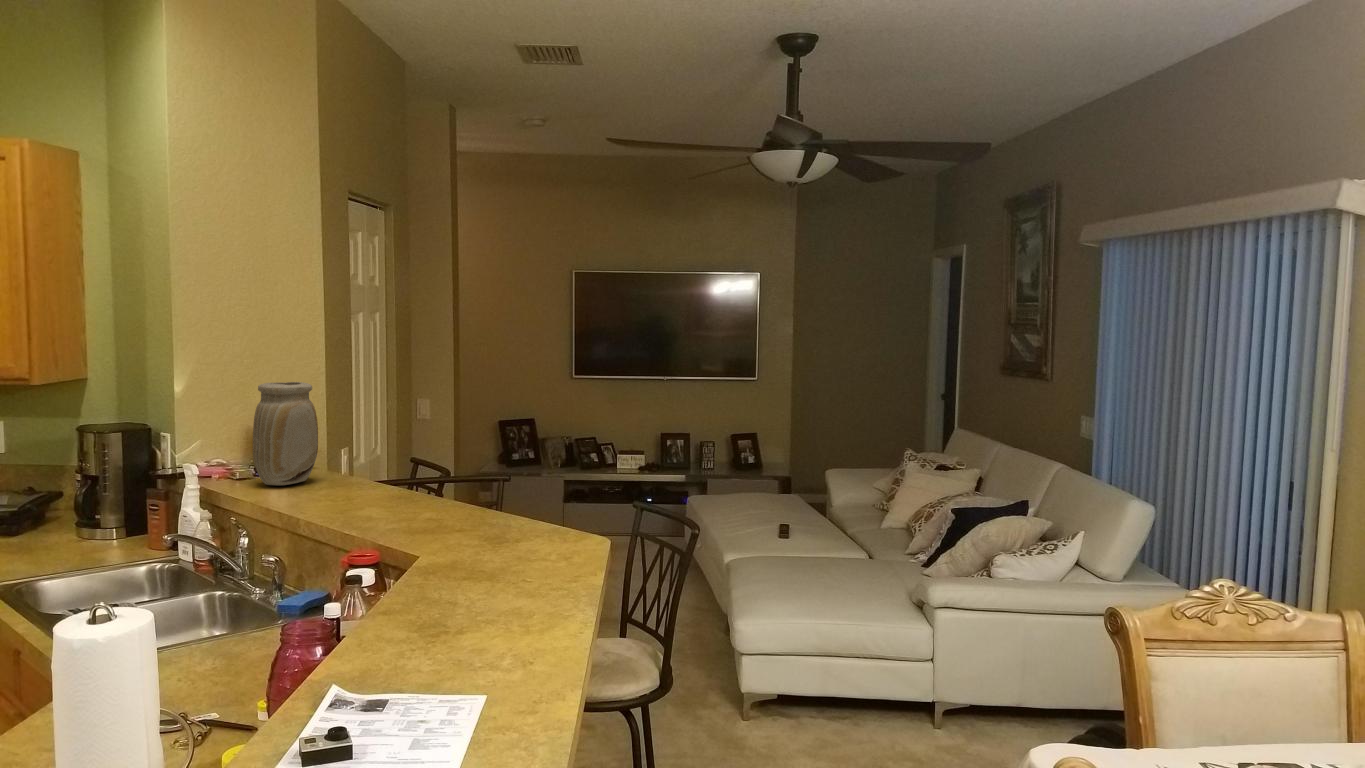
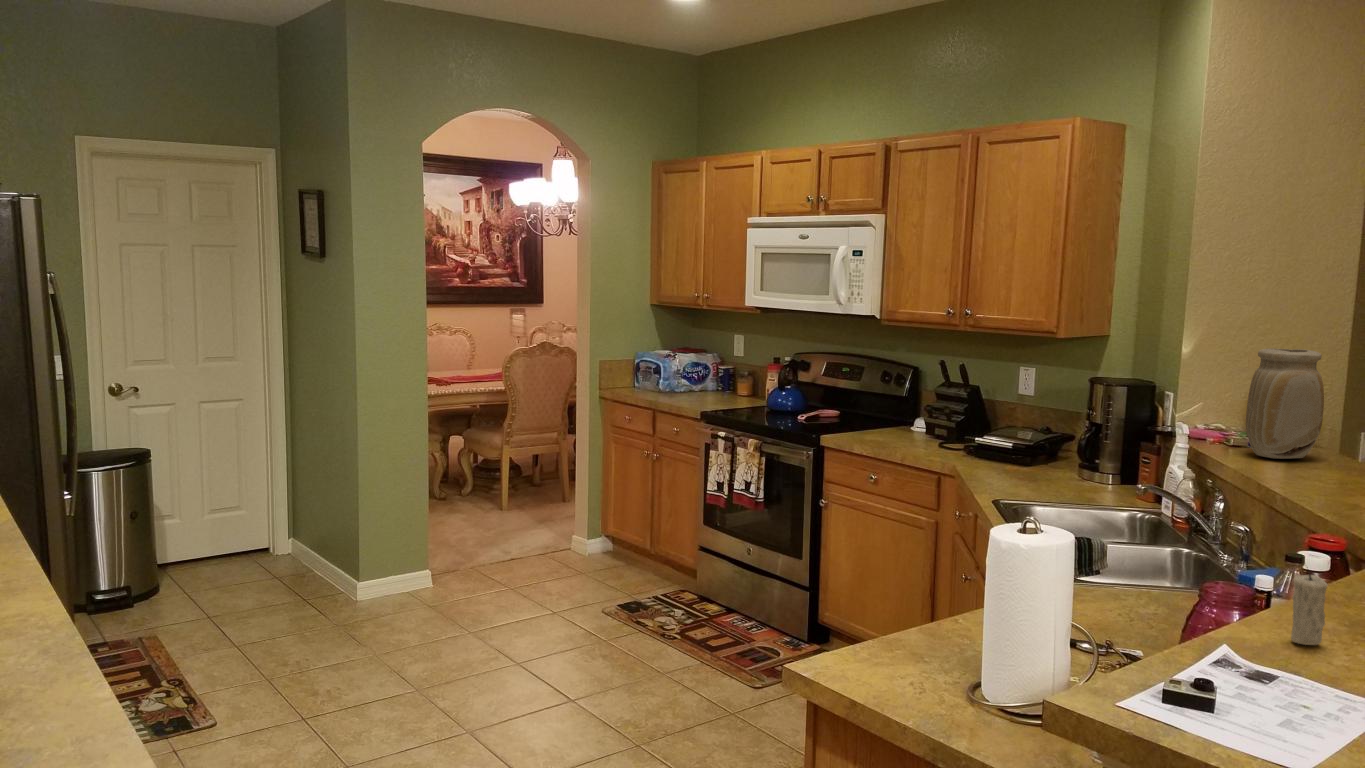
candle: none [378,585,406,661] -> present [1291,573,1328,645]

